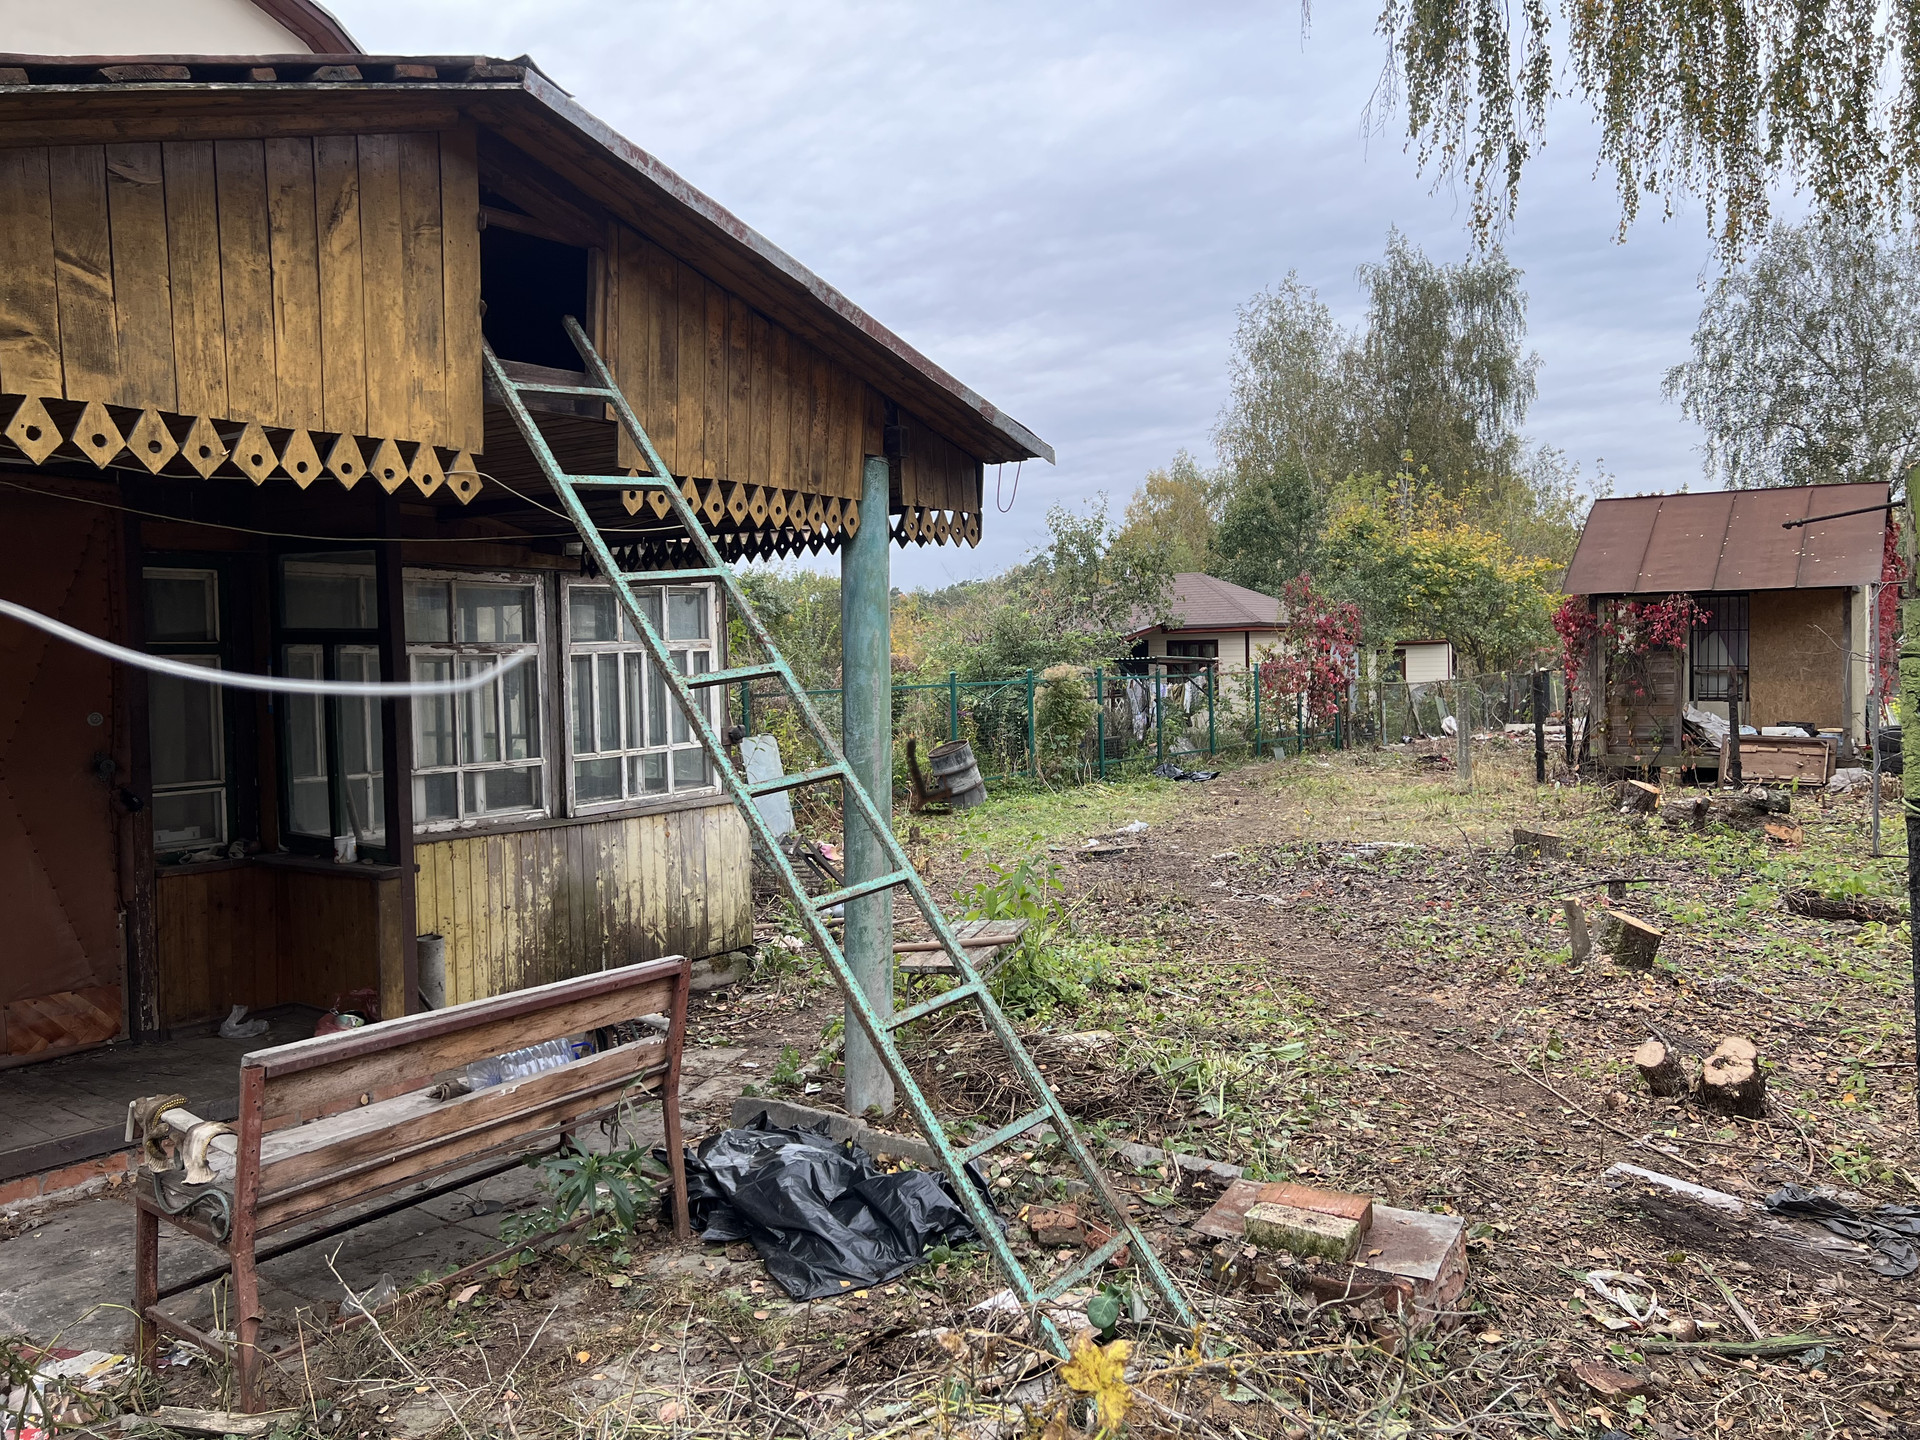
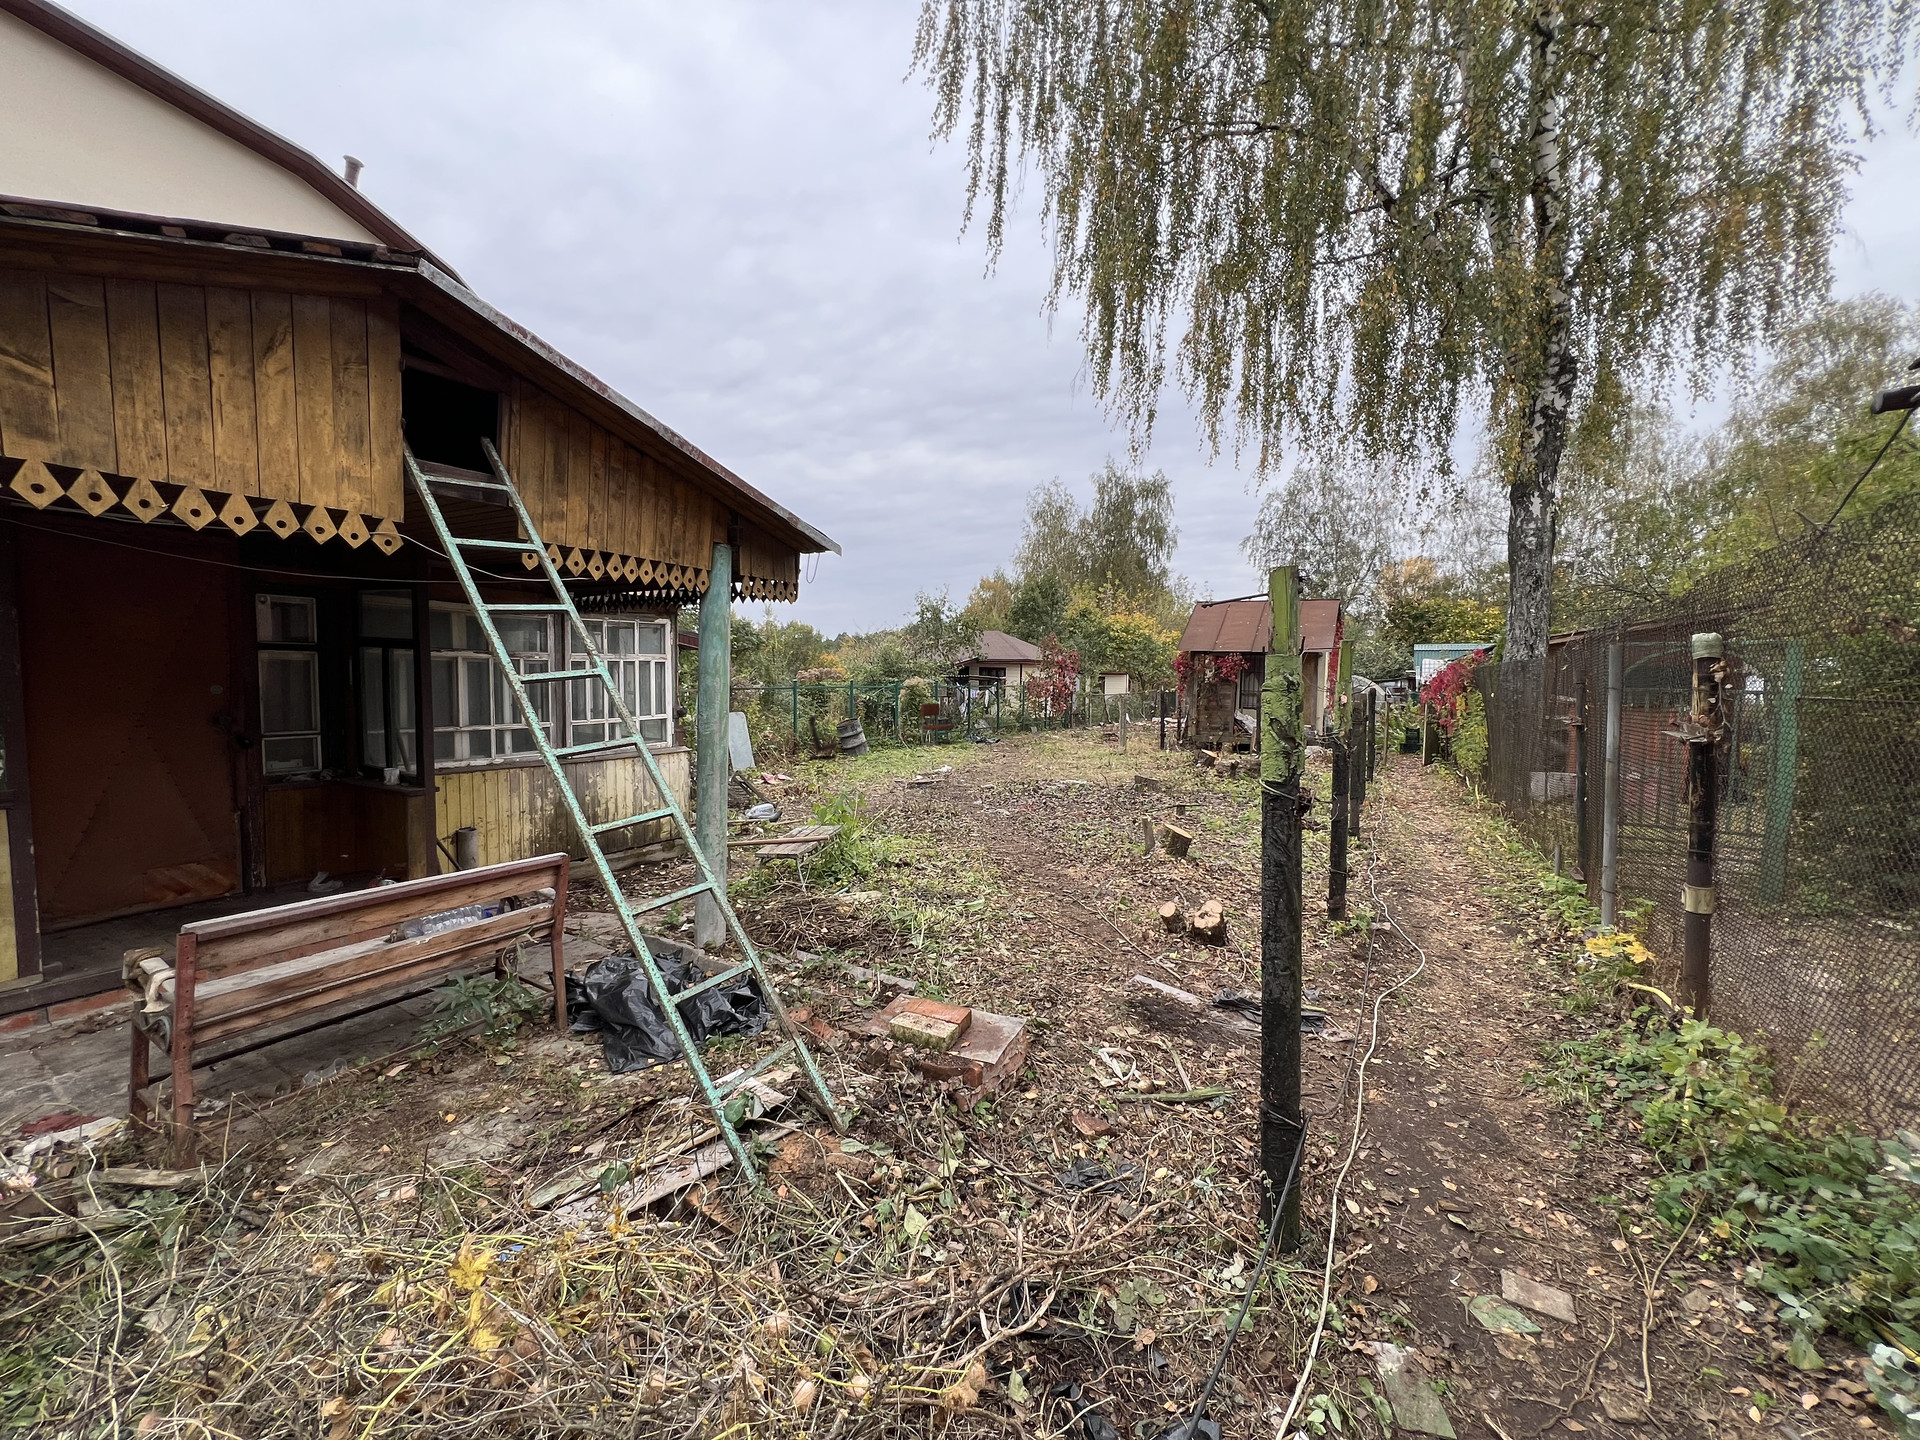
bench: none [1092,713,1152,787] -> present [921,703,955,745]

